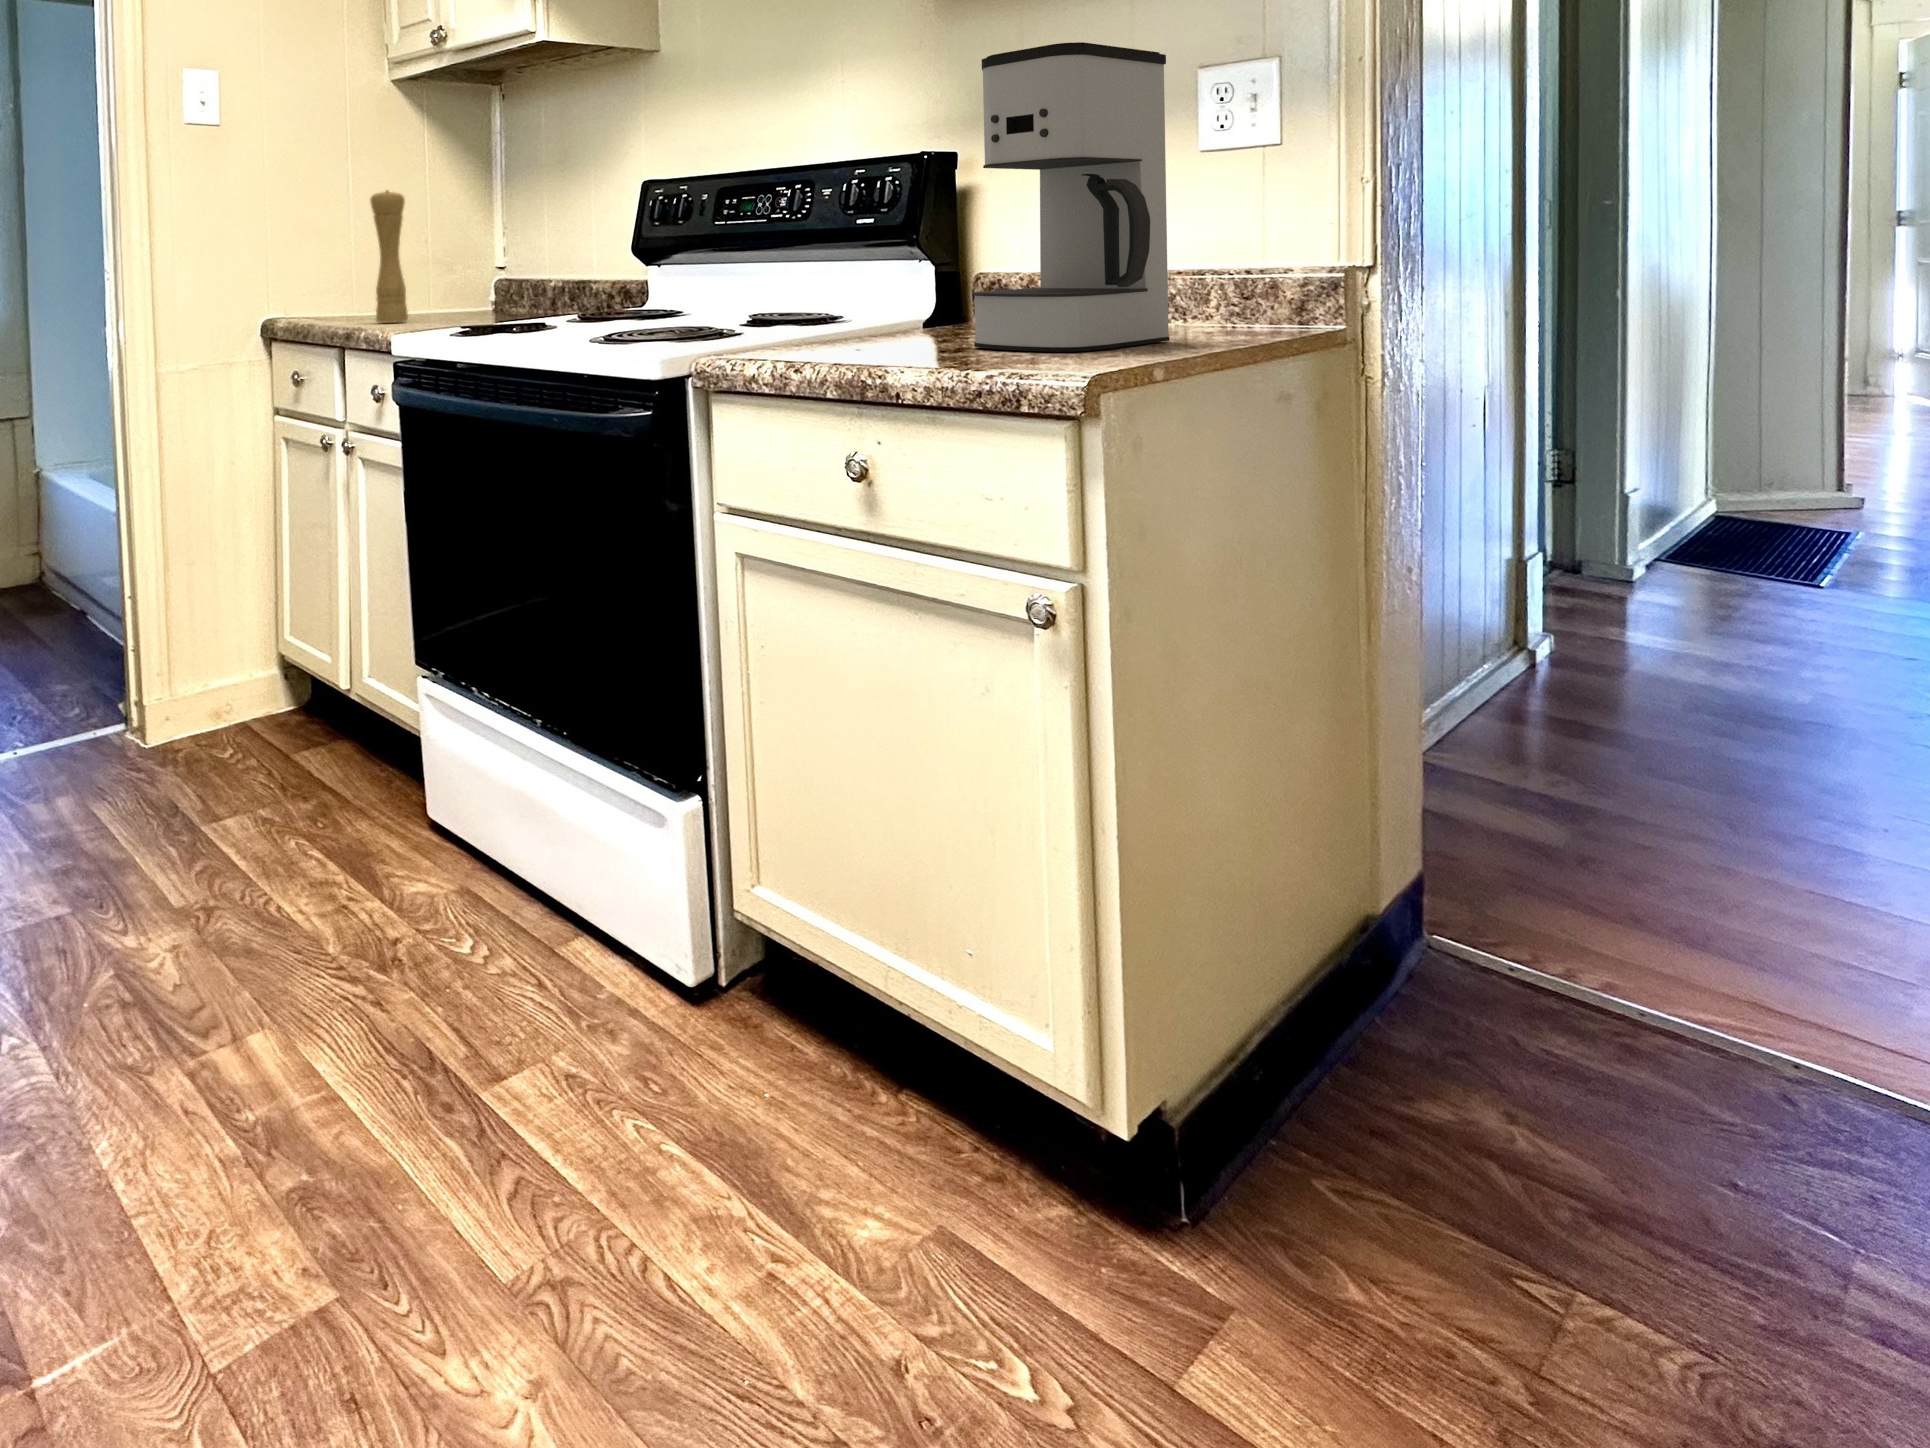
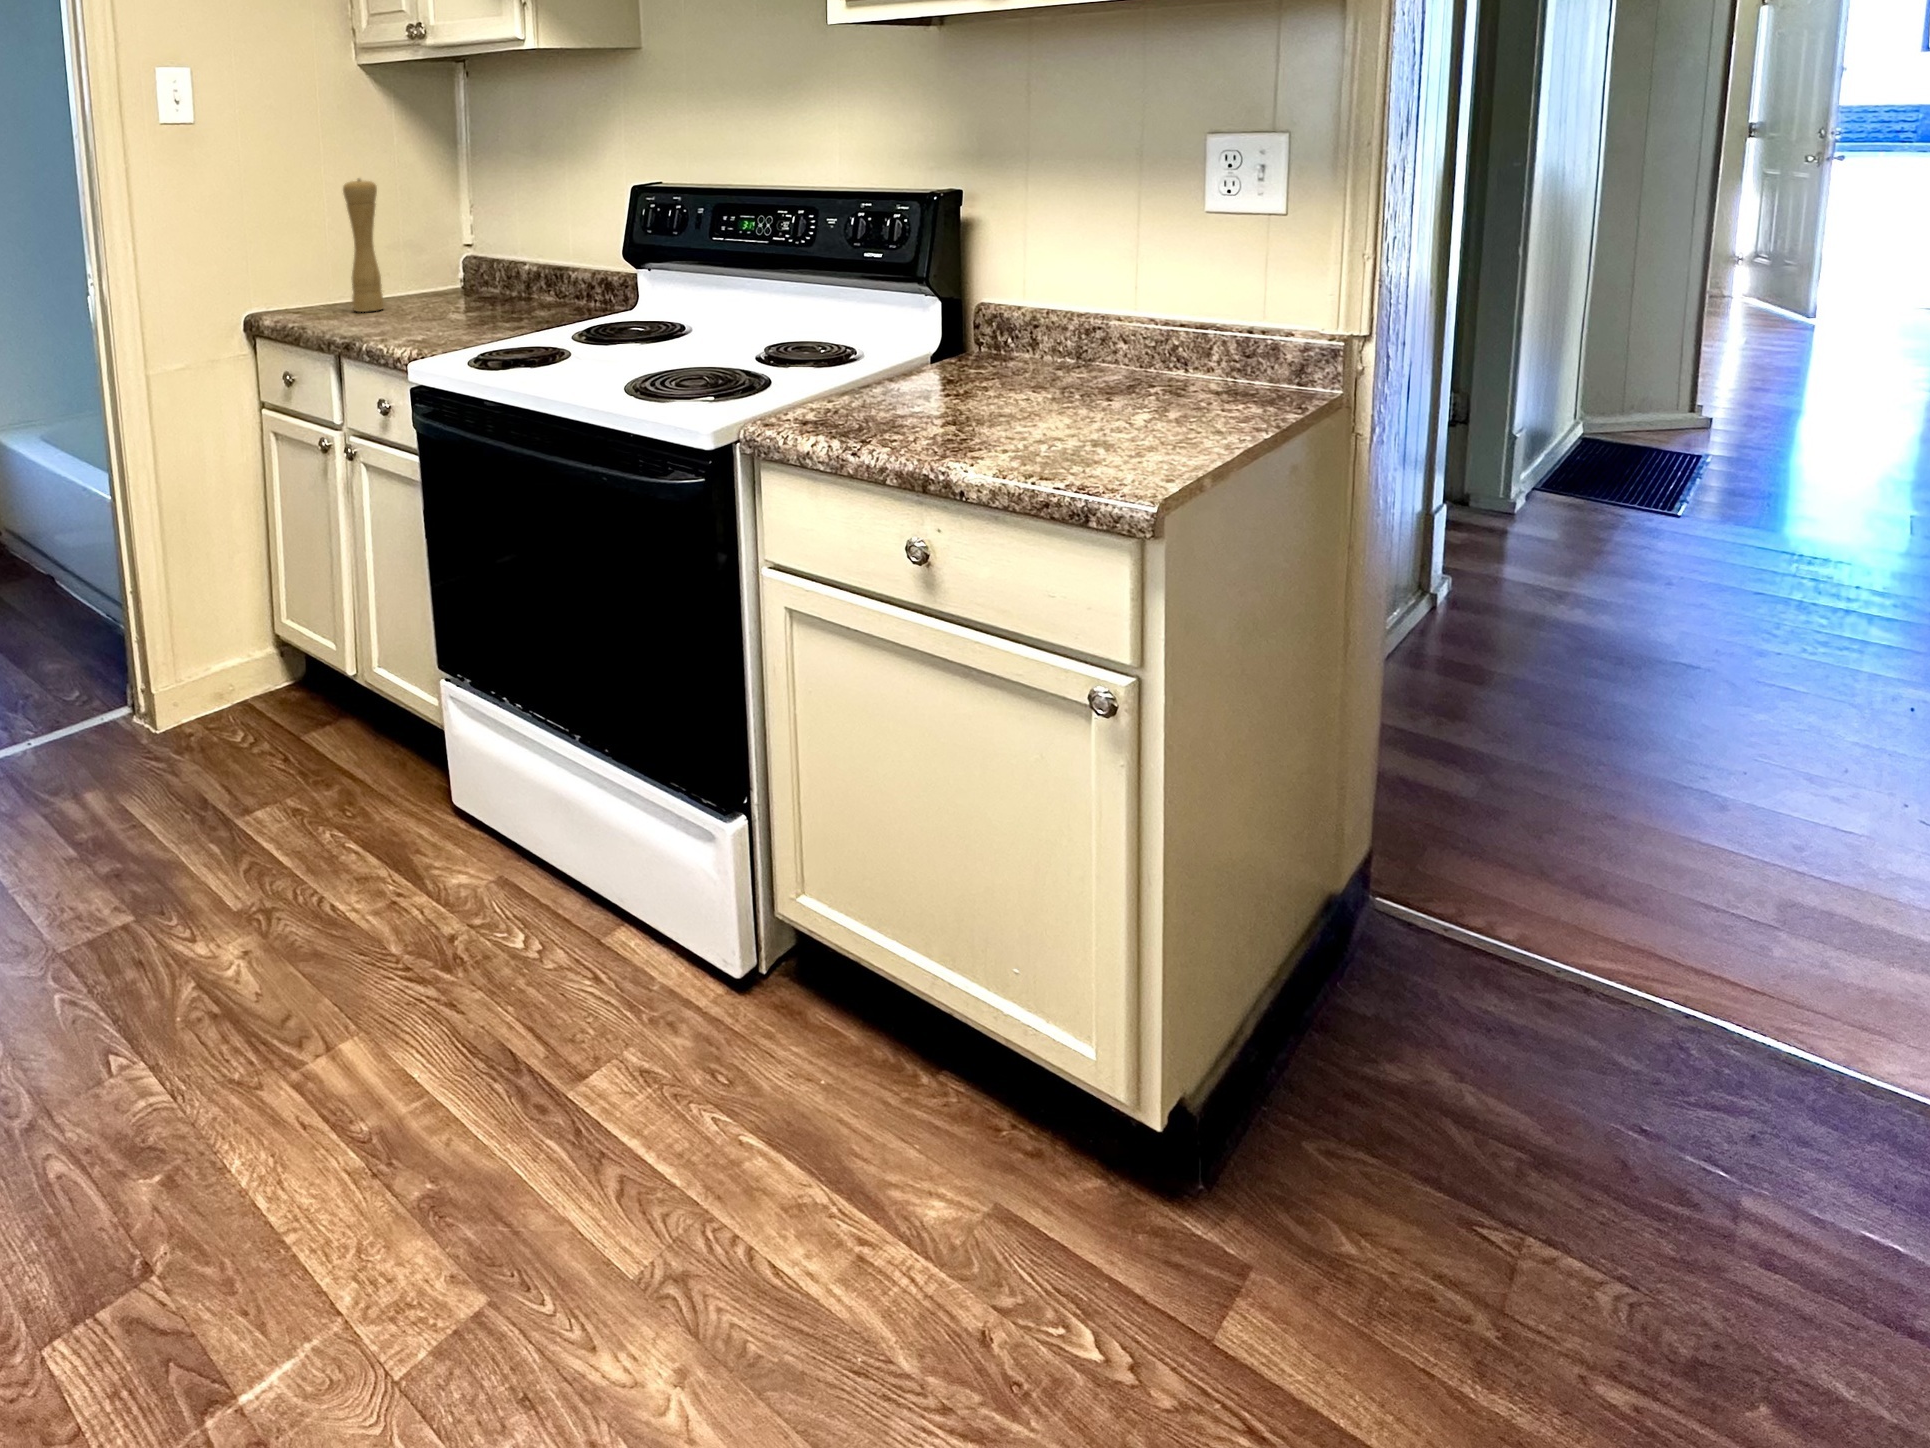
coffee maker: present [973,42,1170,352] -> none [1014,151,1200,446]

